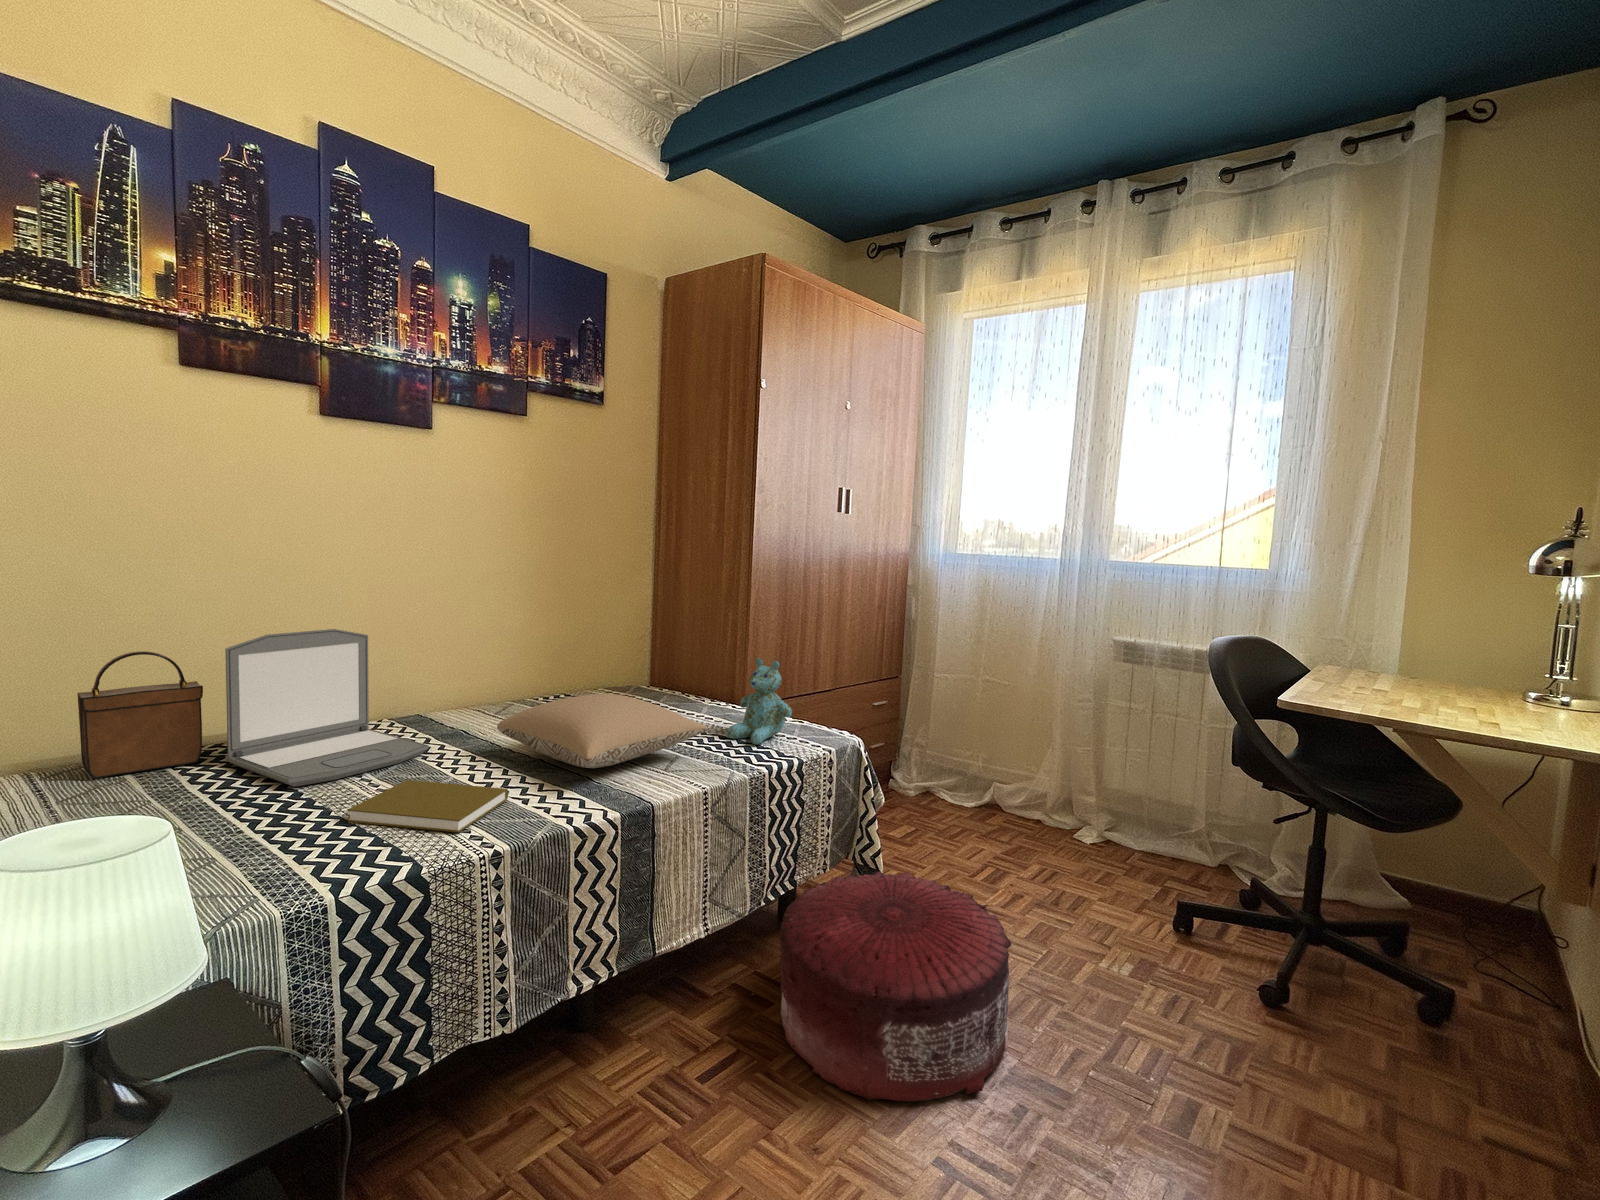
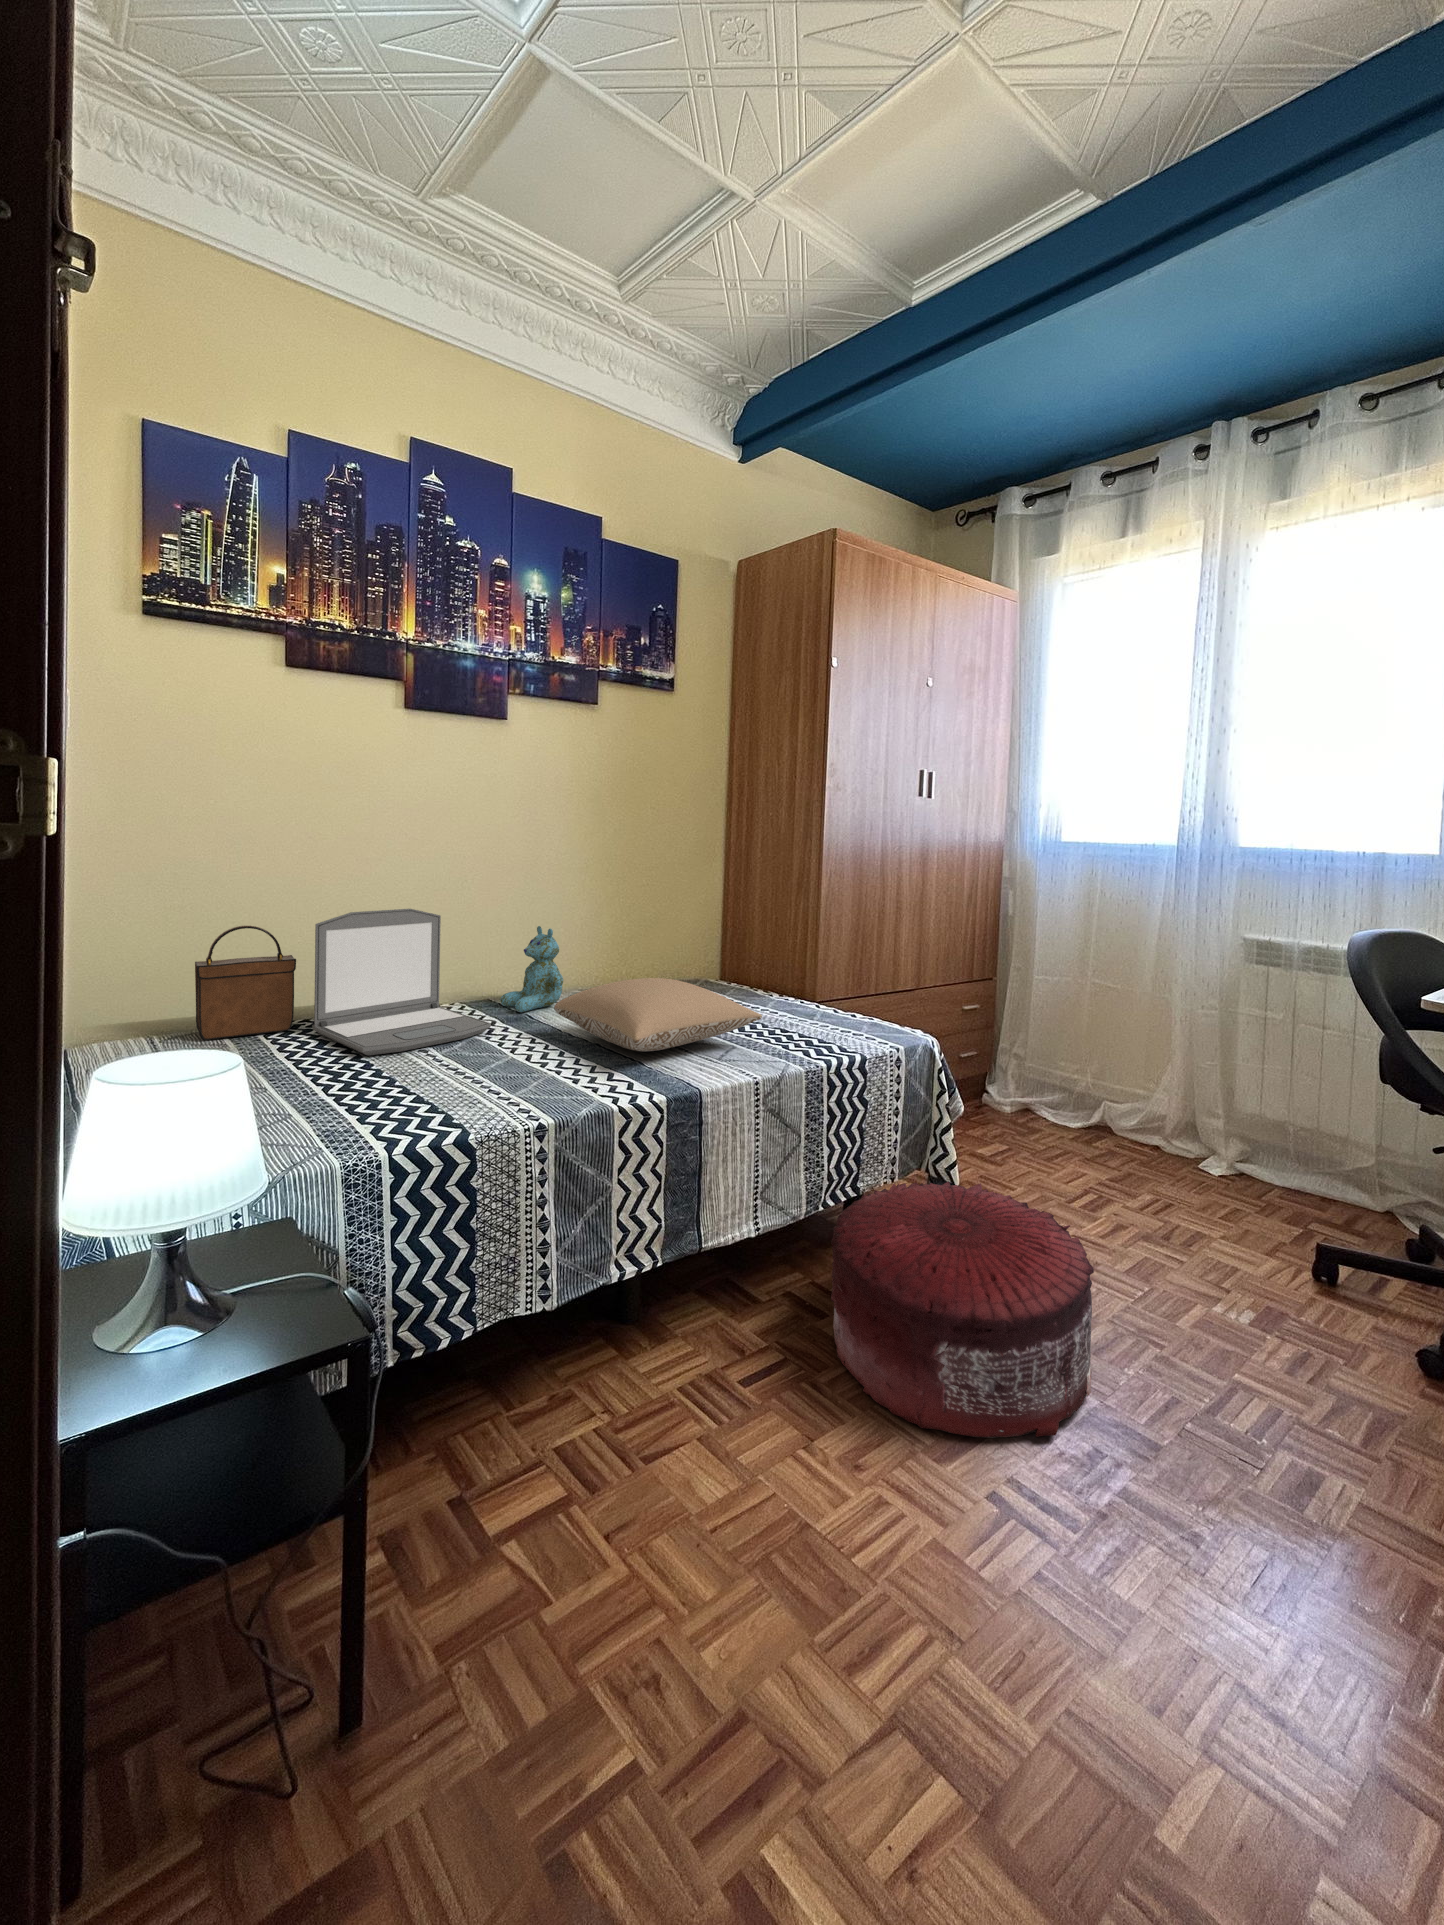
stuffed bear: present [727,658,792,744] -> present [500,926,563,1012]
book: present [348,780,508,832] -> none [410,1054,559,1105]

